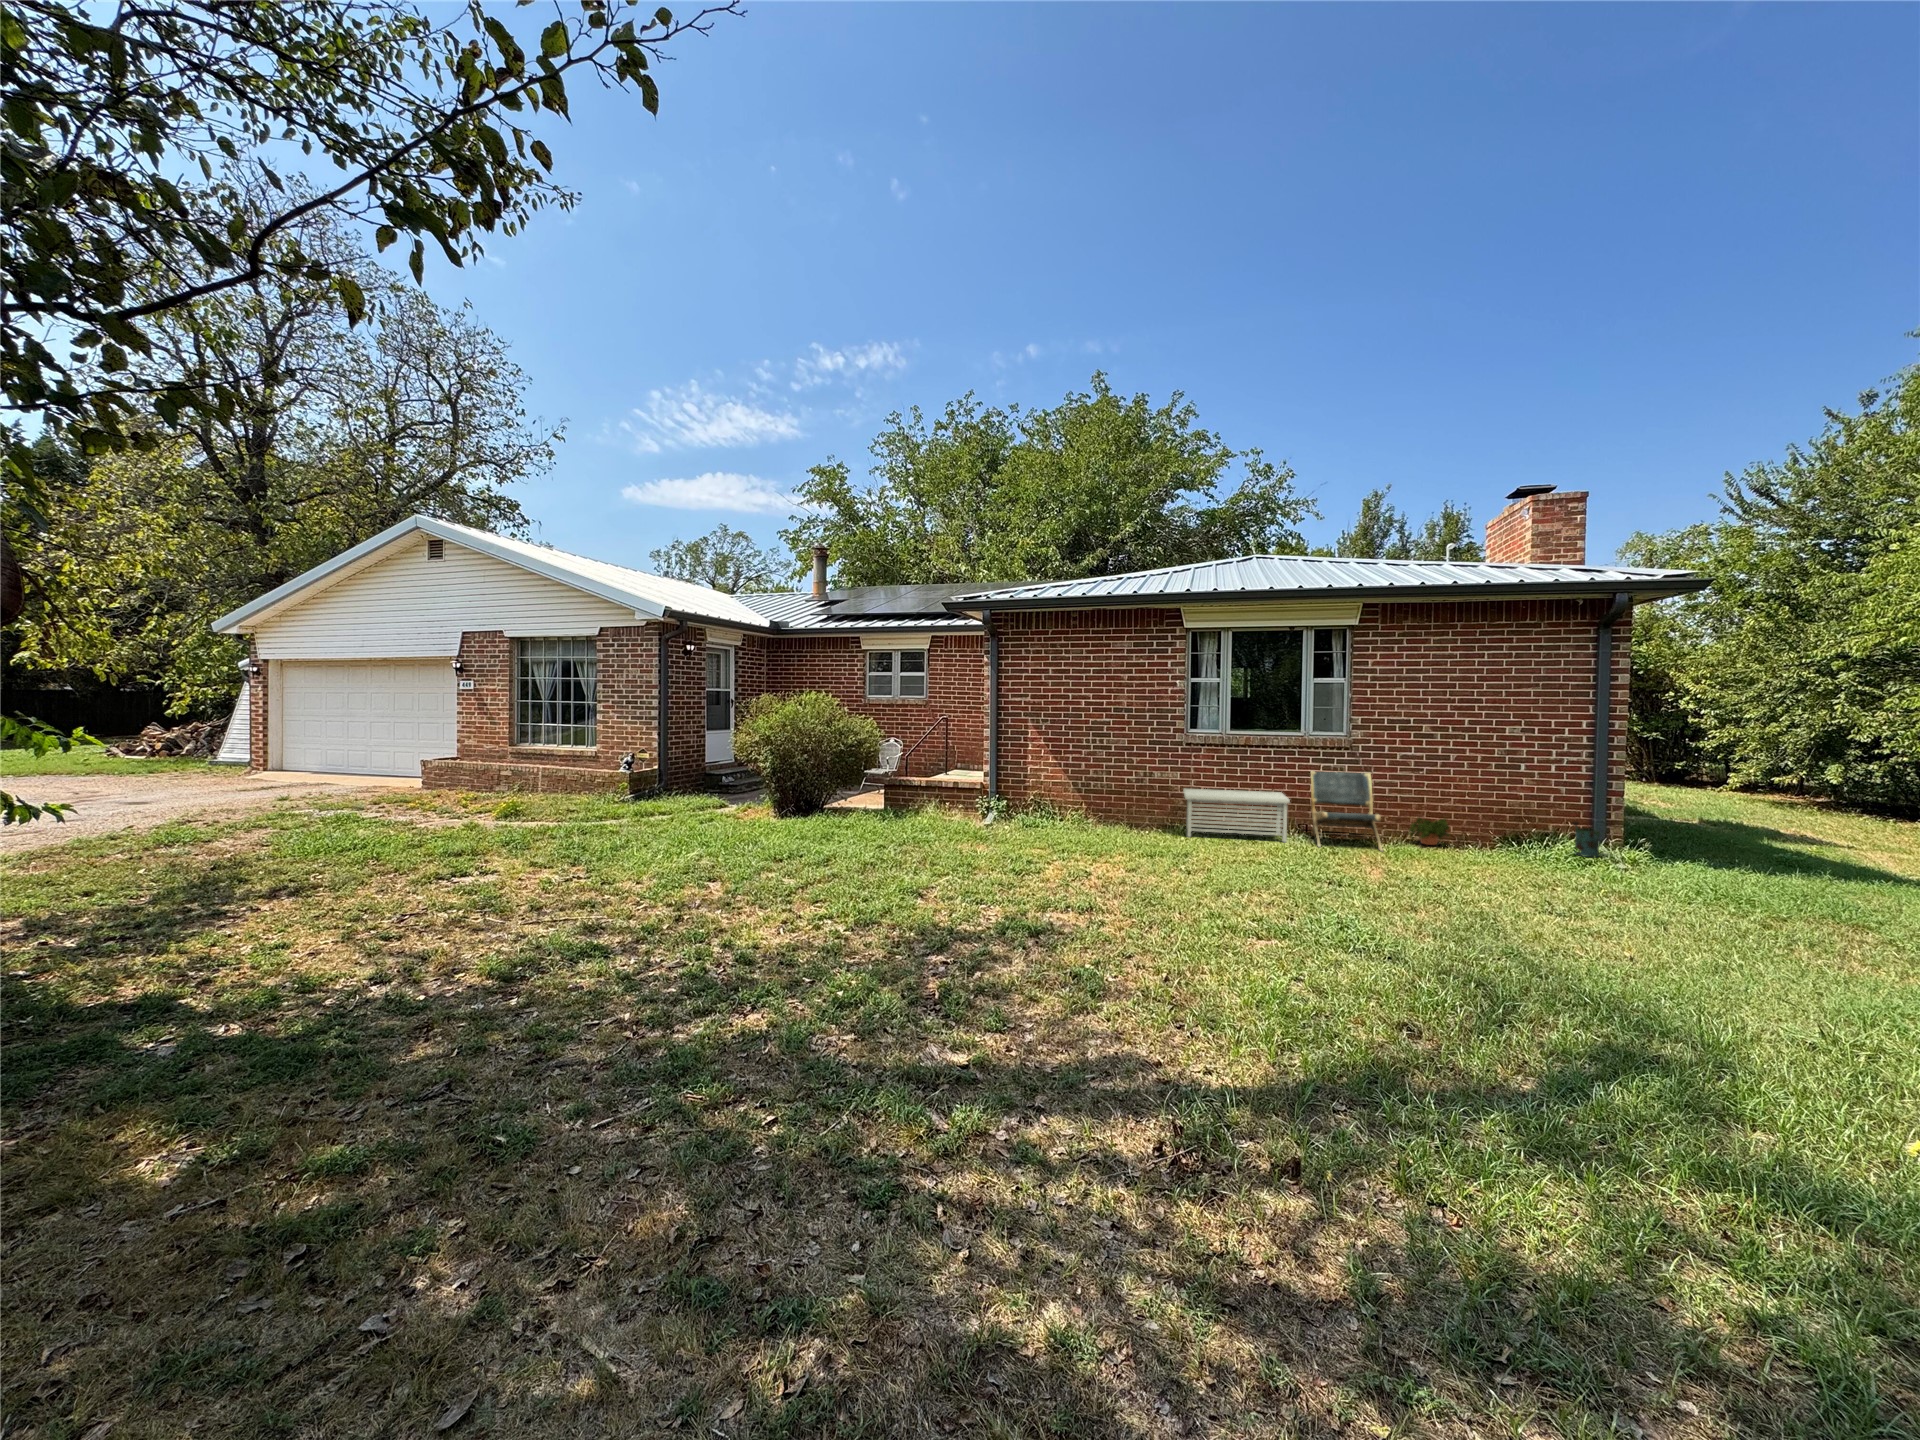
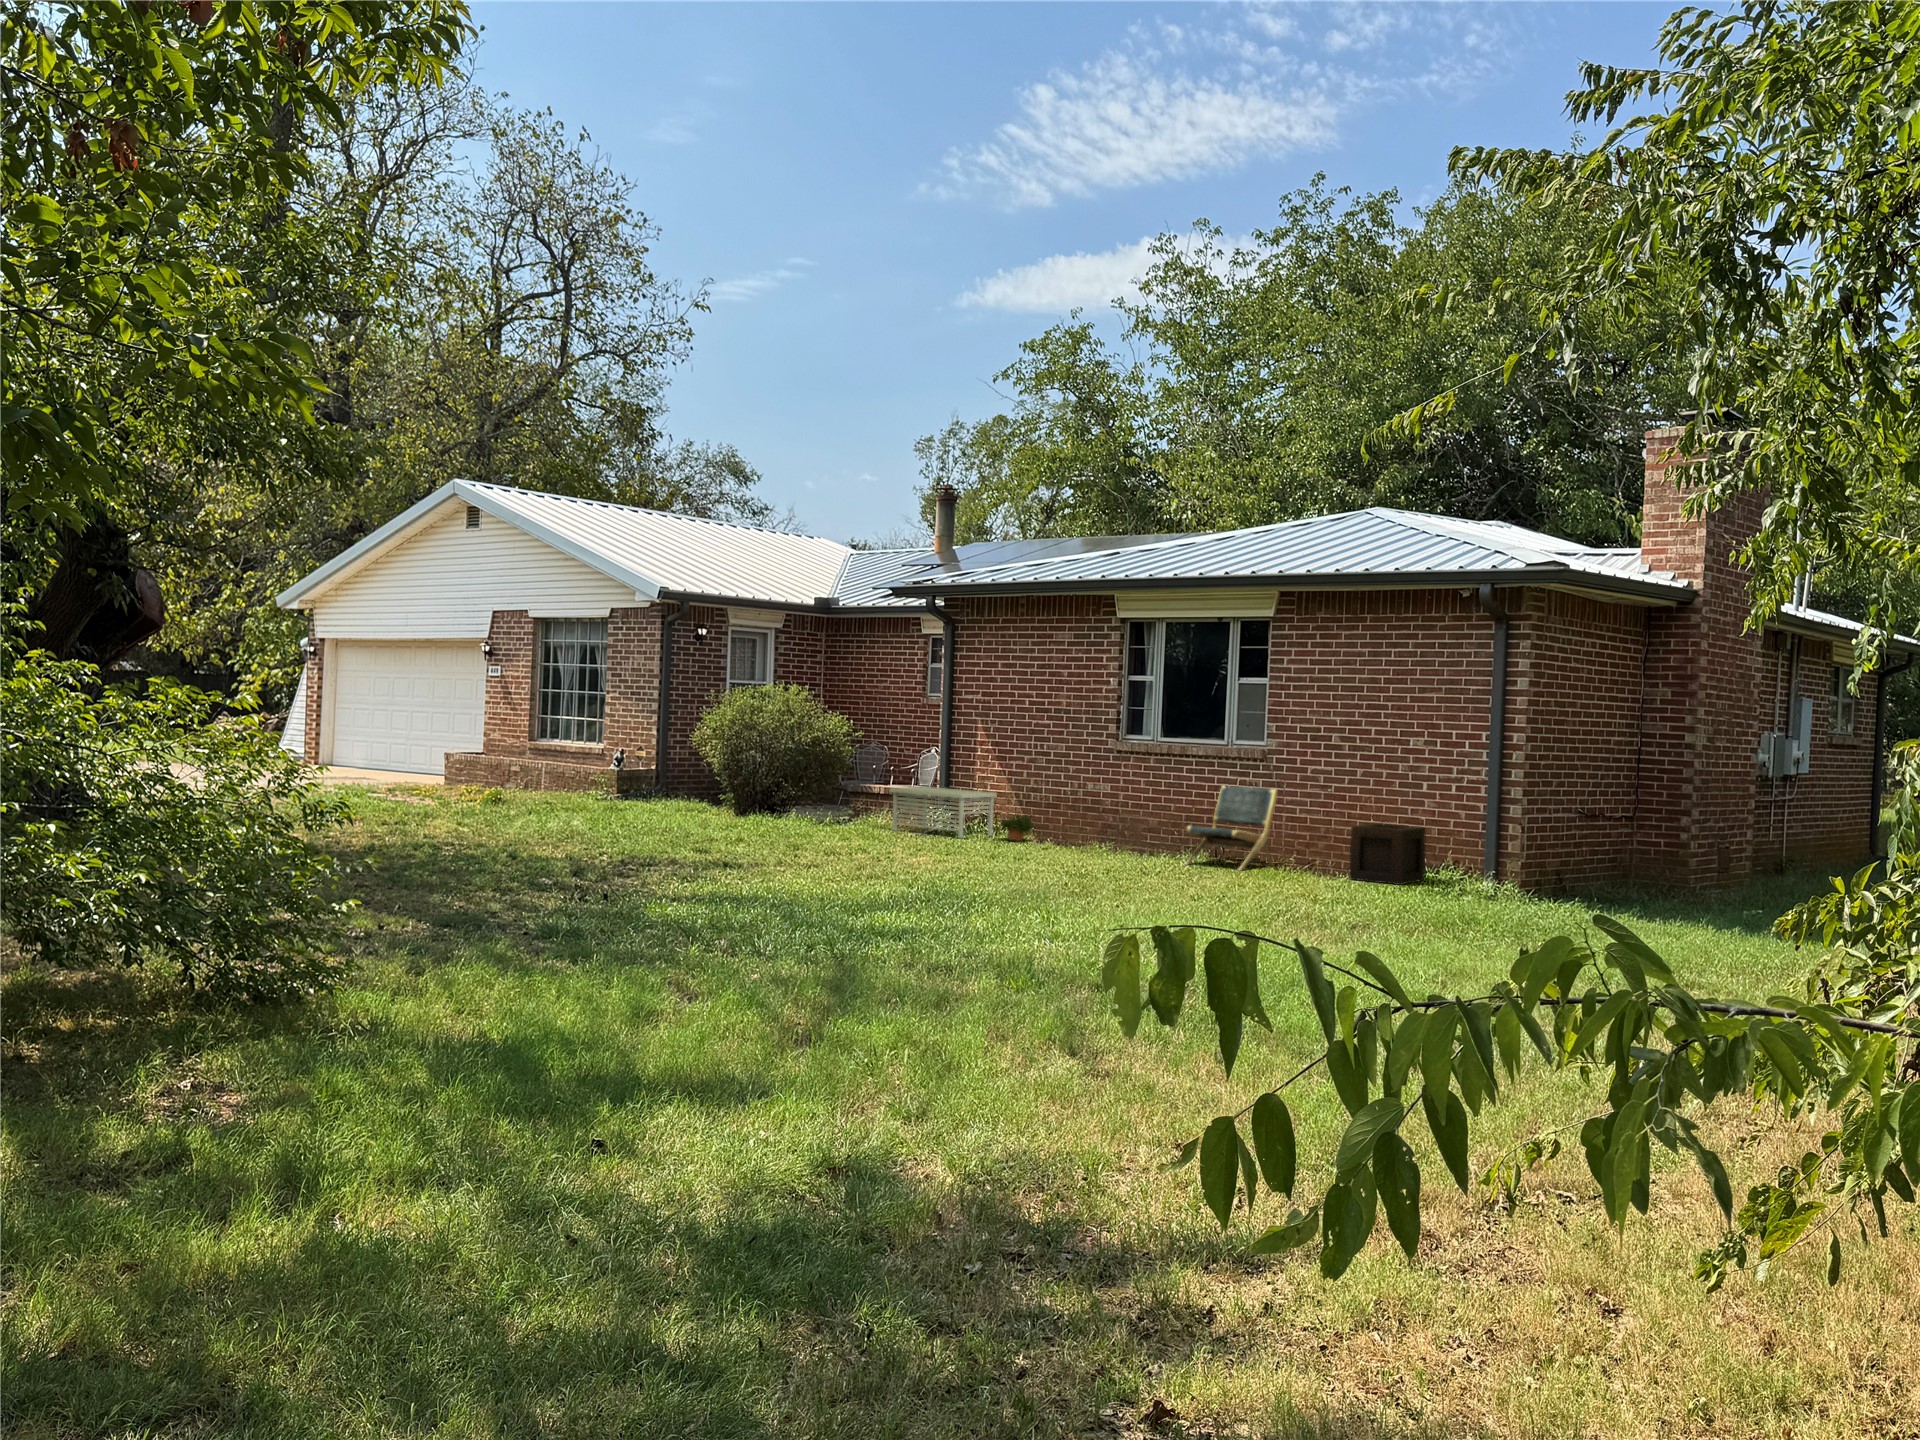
storage bench: present [1183,789,1290,842] -> present [890,787,996,838]
wooden crate: none [1470,799,1544,856] -> present [1350,823,1426,885]
potted plant: present [1408,818,1449,845] -> present [997,814,1035,841]
watering can: present [1572,821,1600,857] -> none [1447,852,1475,890]

